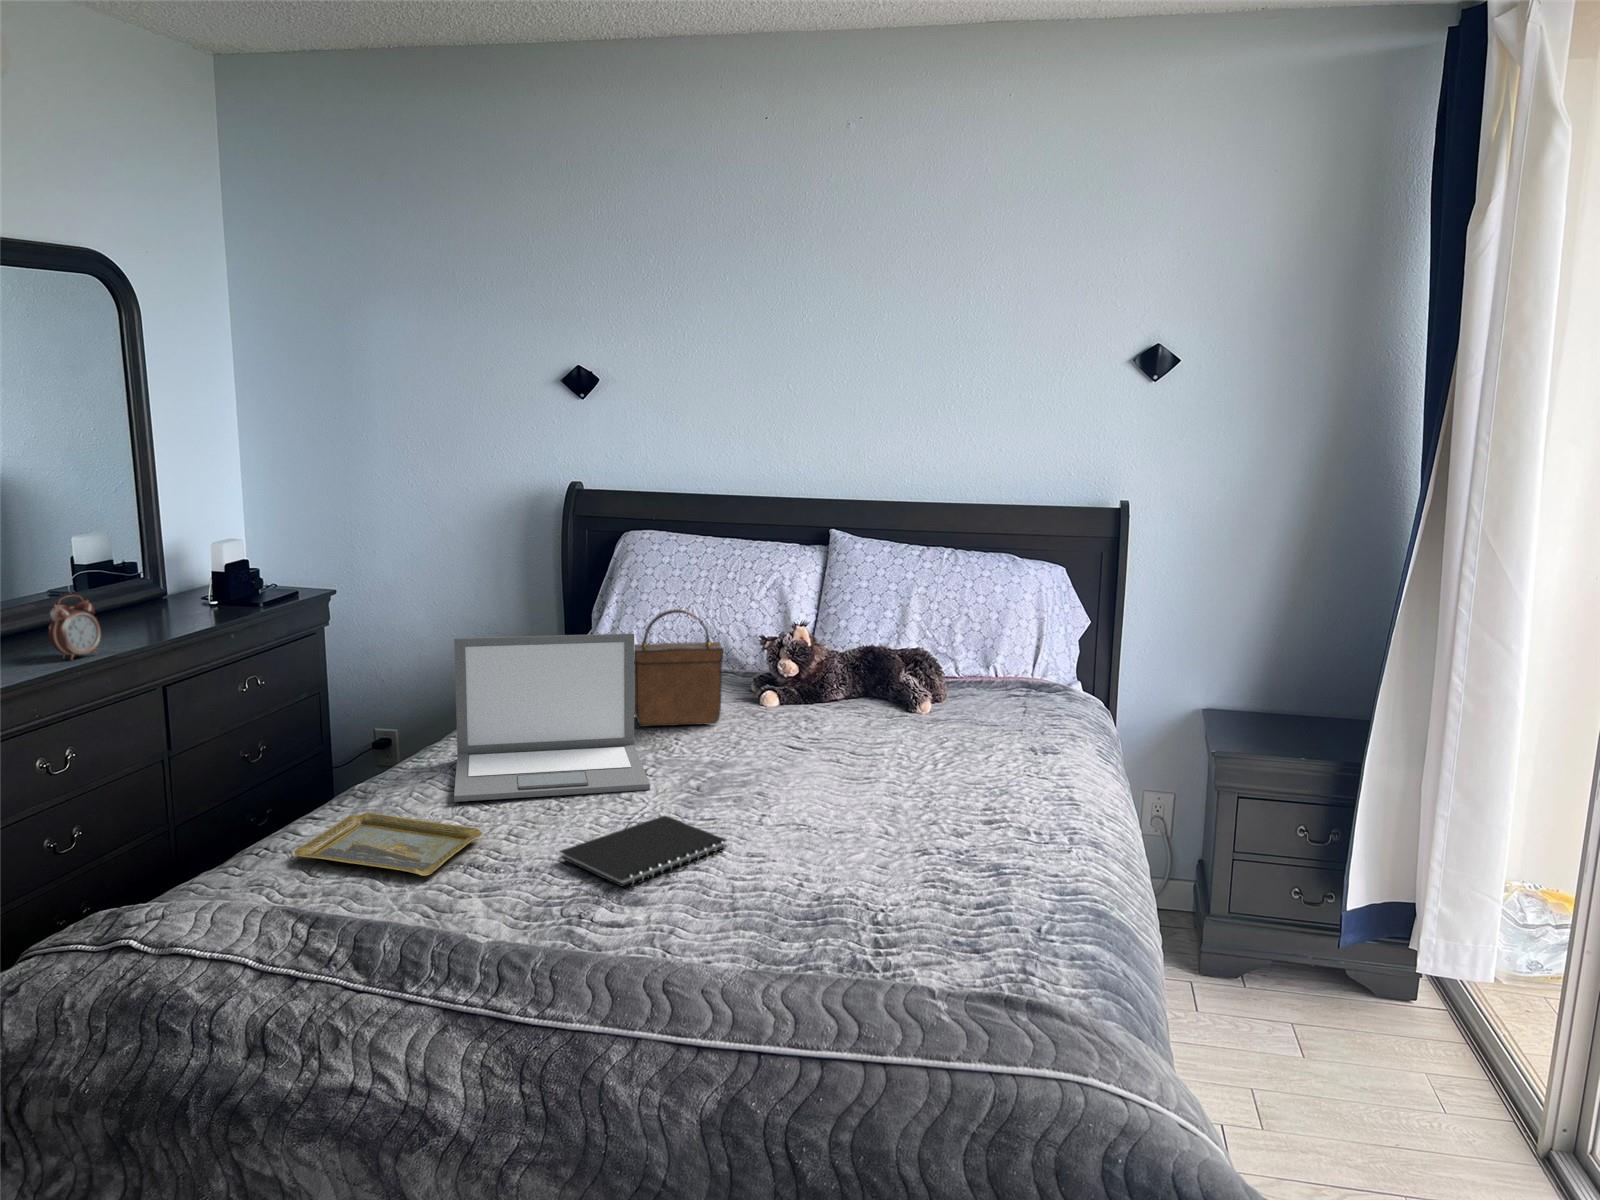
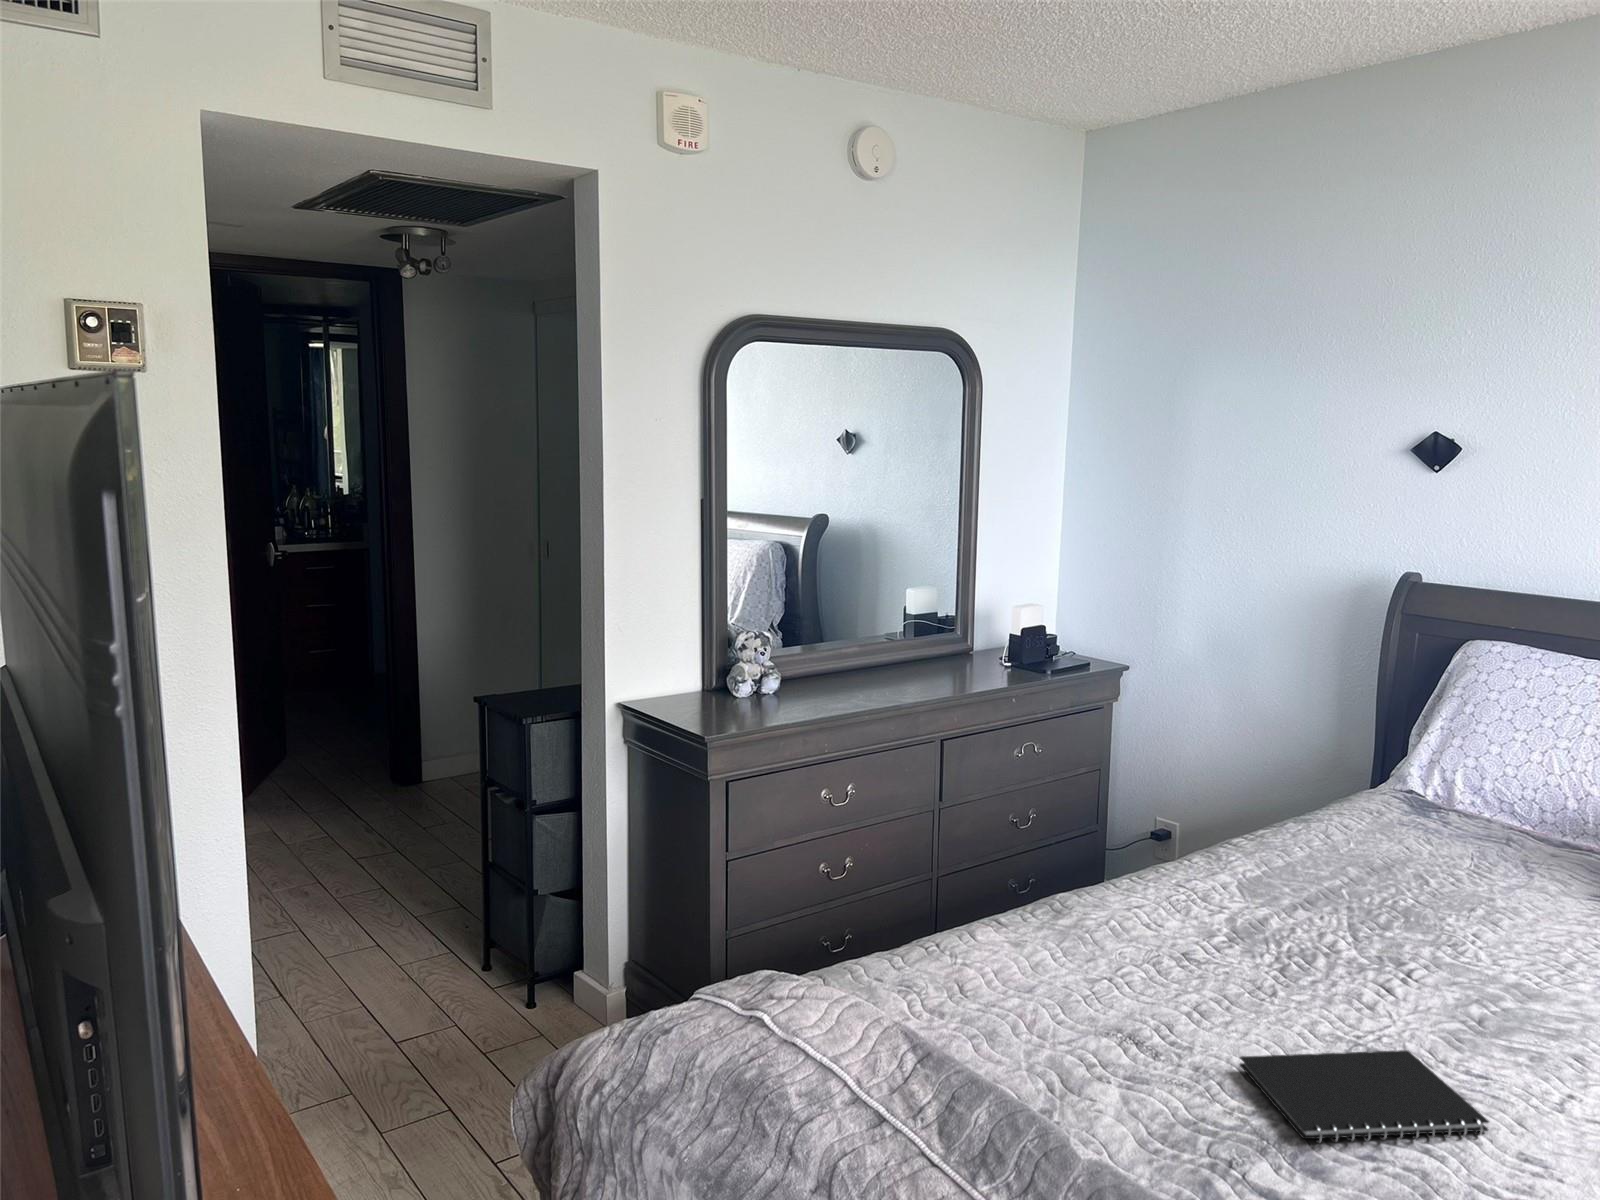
alarm clock: present [49,595,101,659] -> none [841,645,883,706]
handbag: present [634,609,724,727] -> none [1426,759,1571,927]
laptop: present [454,633,650,802] -> none [1149,752,1424,1002]
tray: present [294,812,483,876] -> none [957,932,1161,1035]

